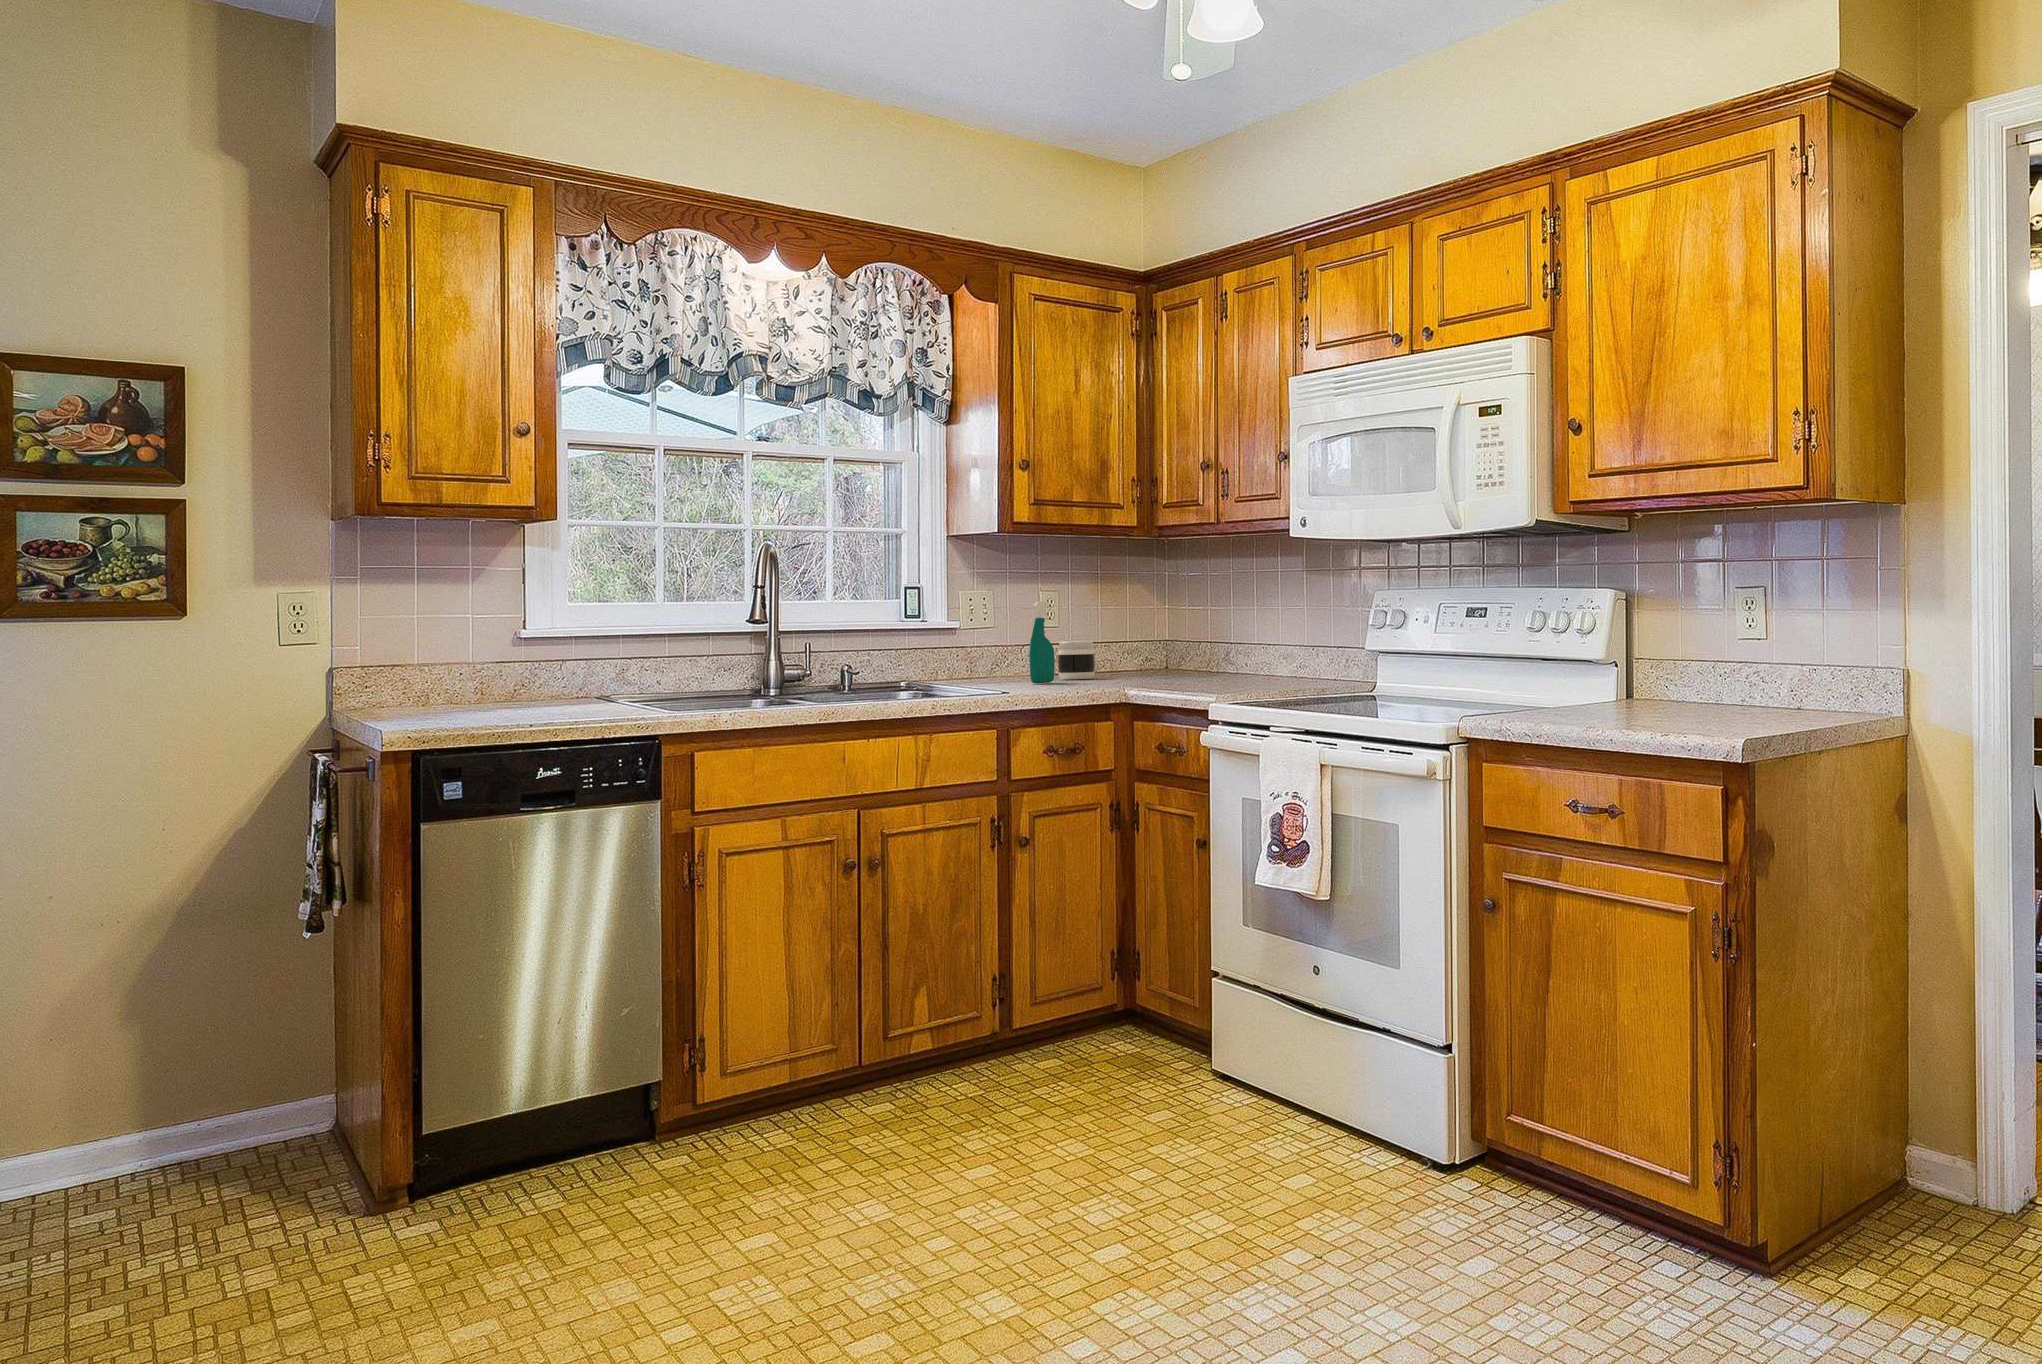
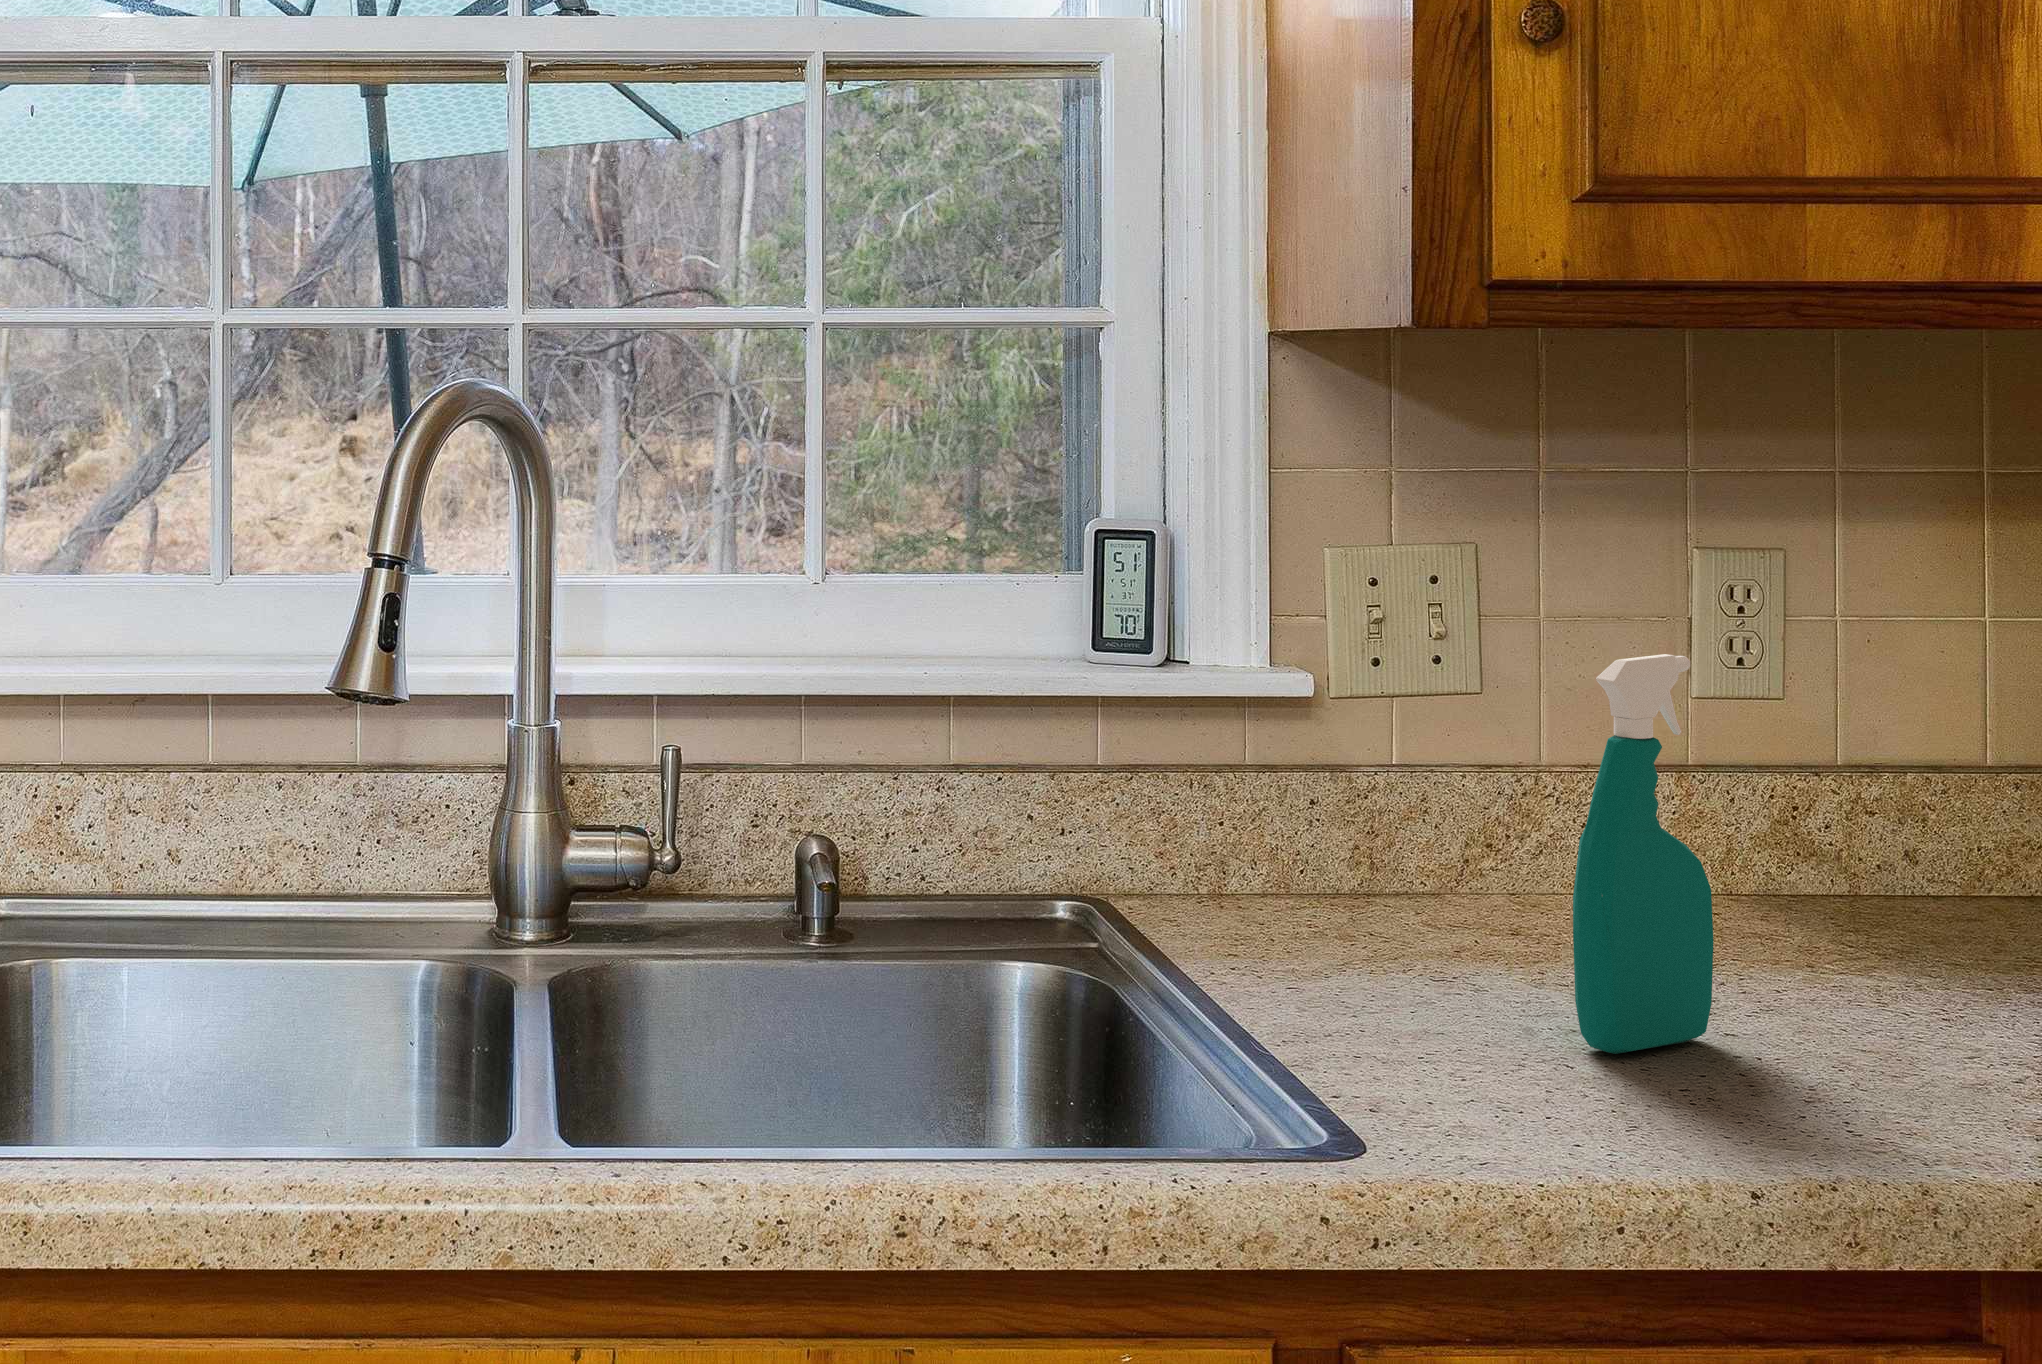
jar: present [1058,641,1095,679] -> none [1745,772,1937,966]

